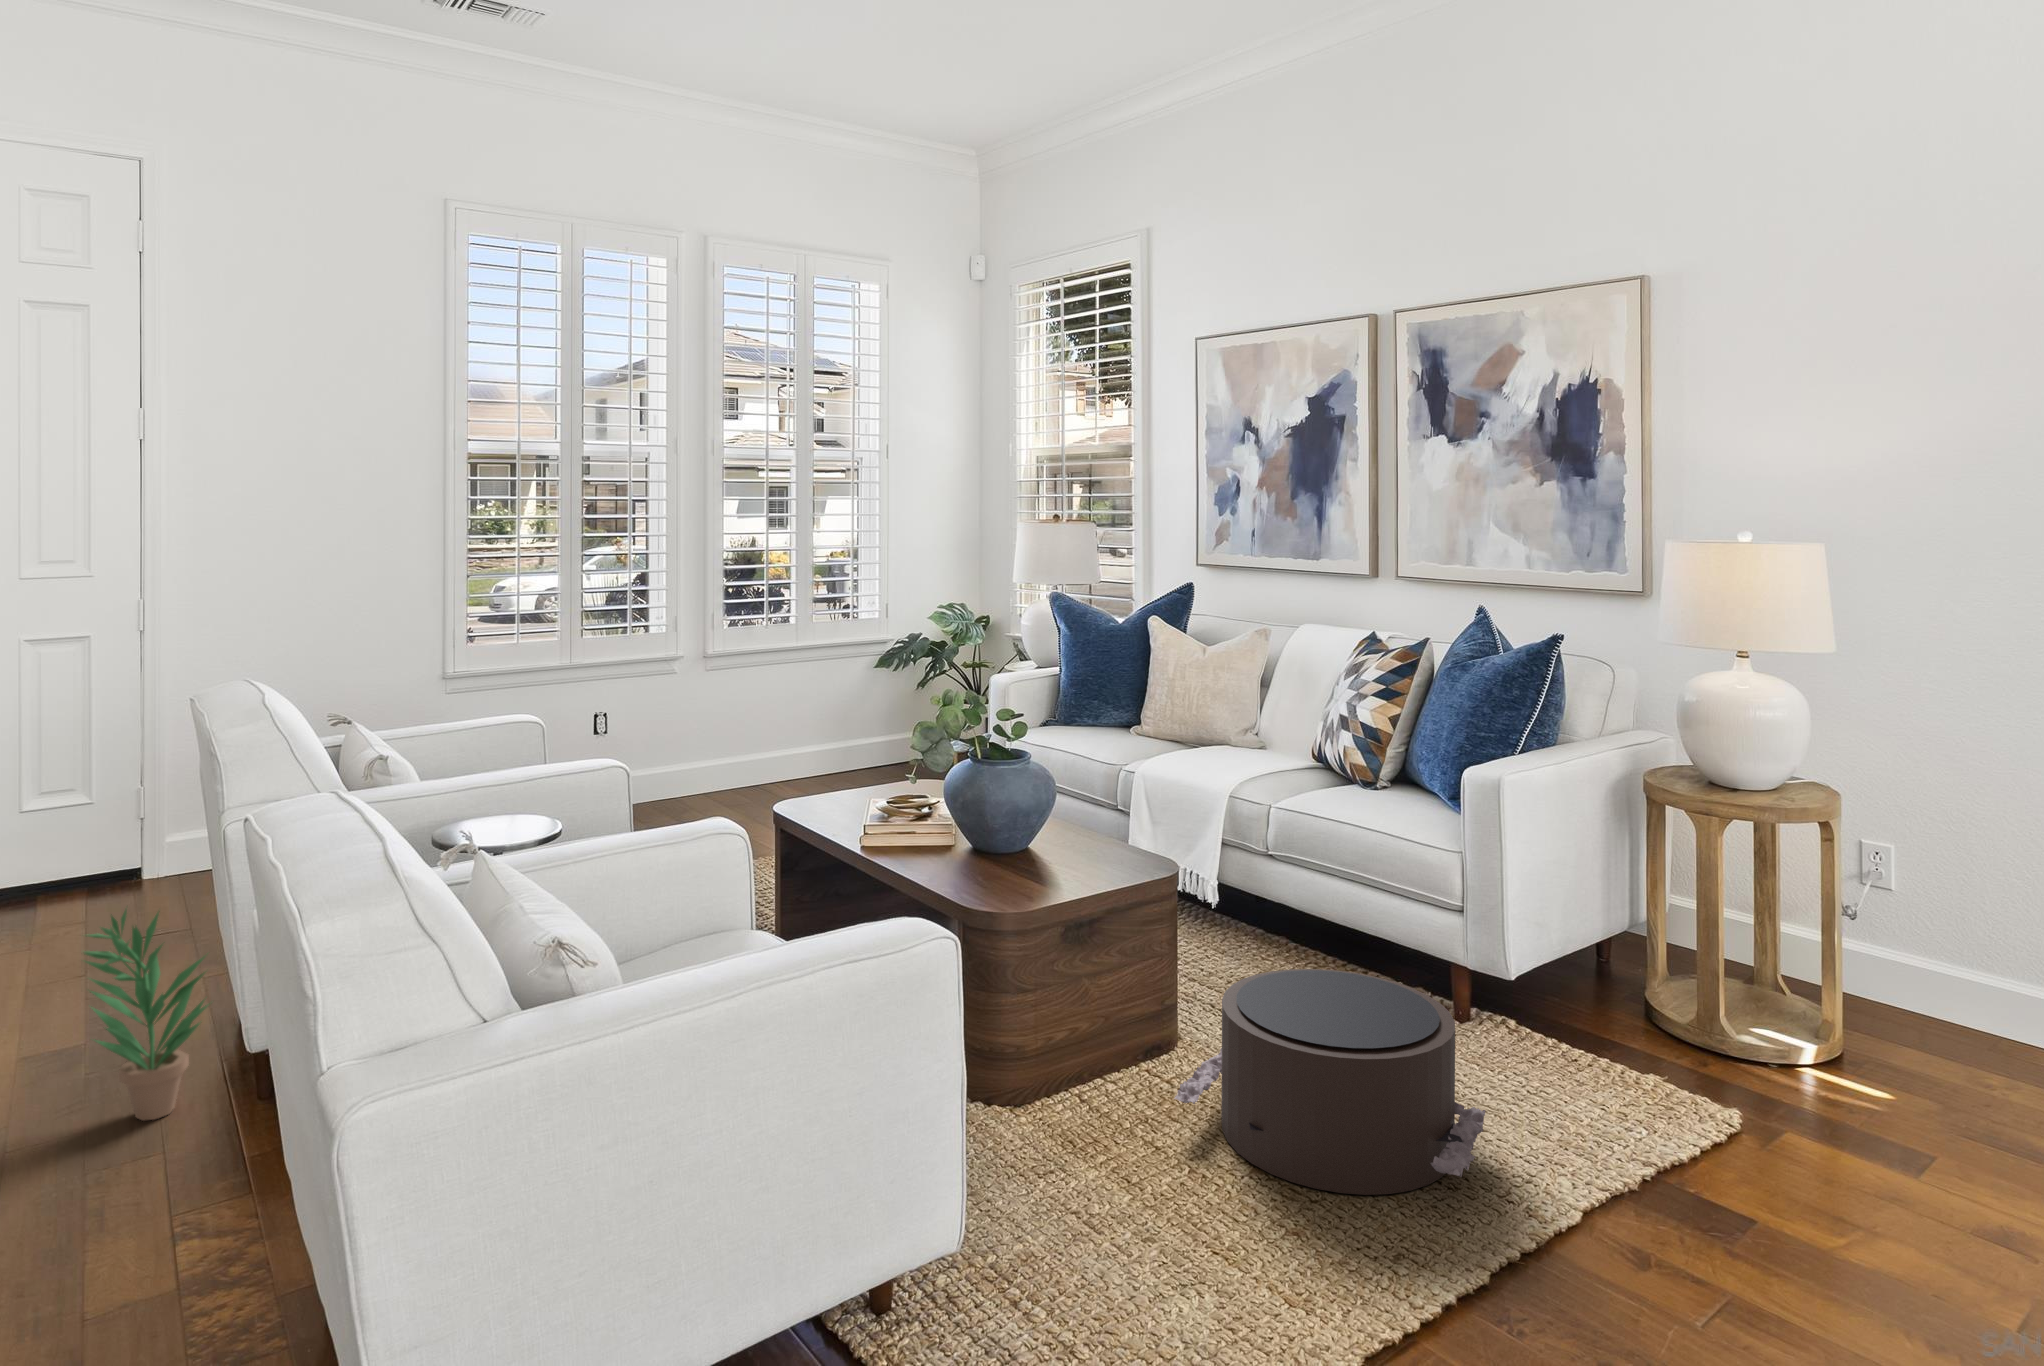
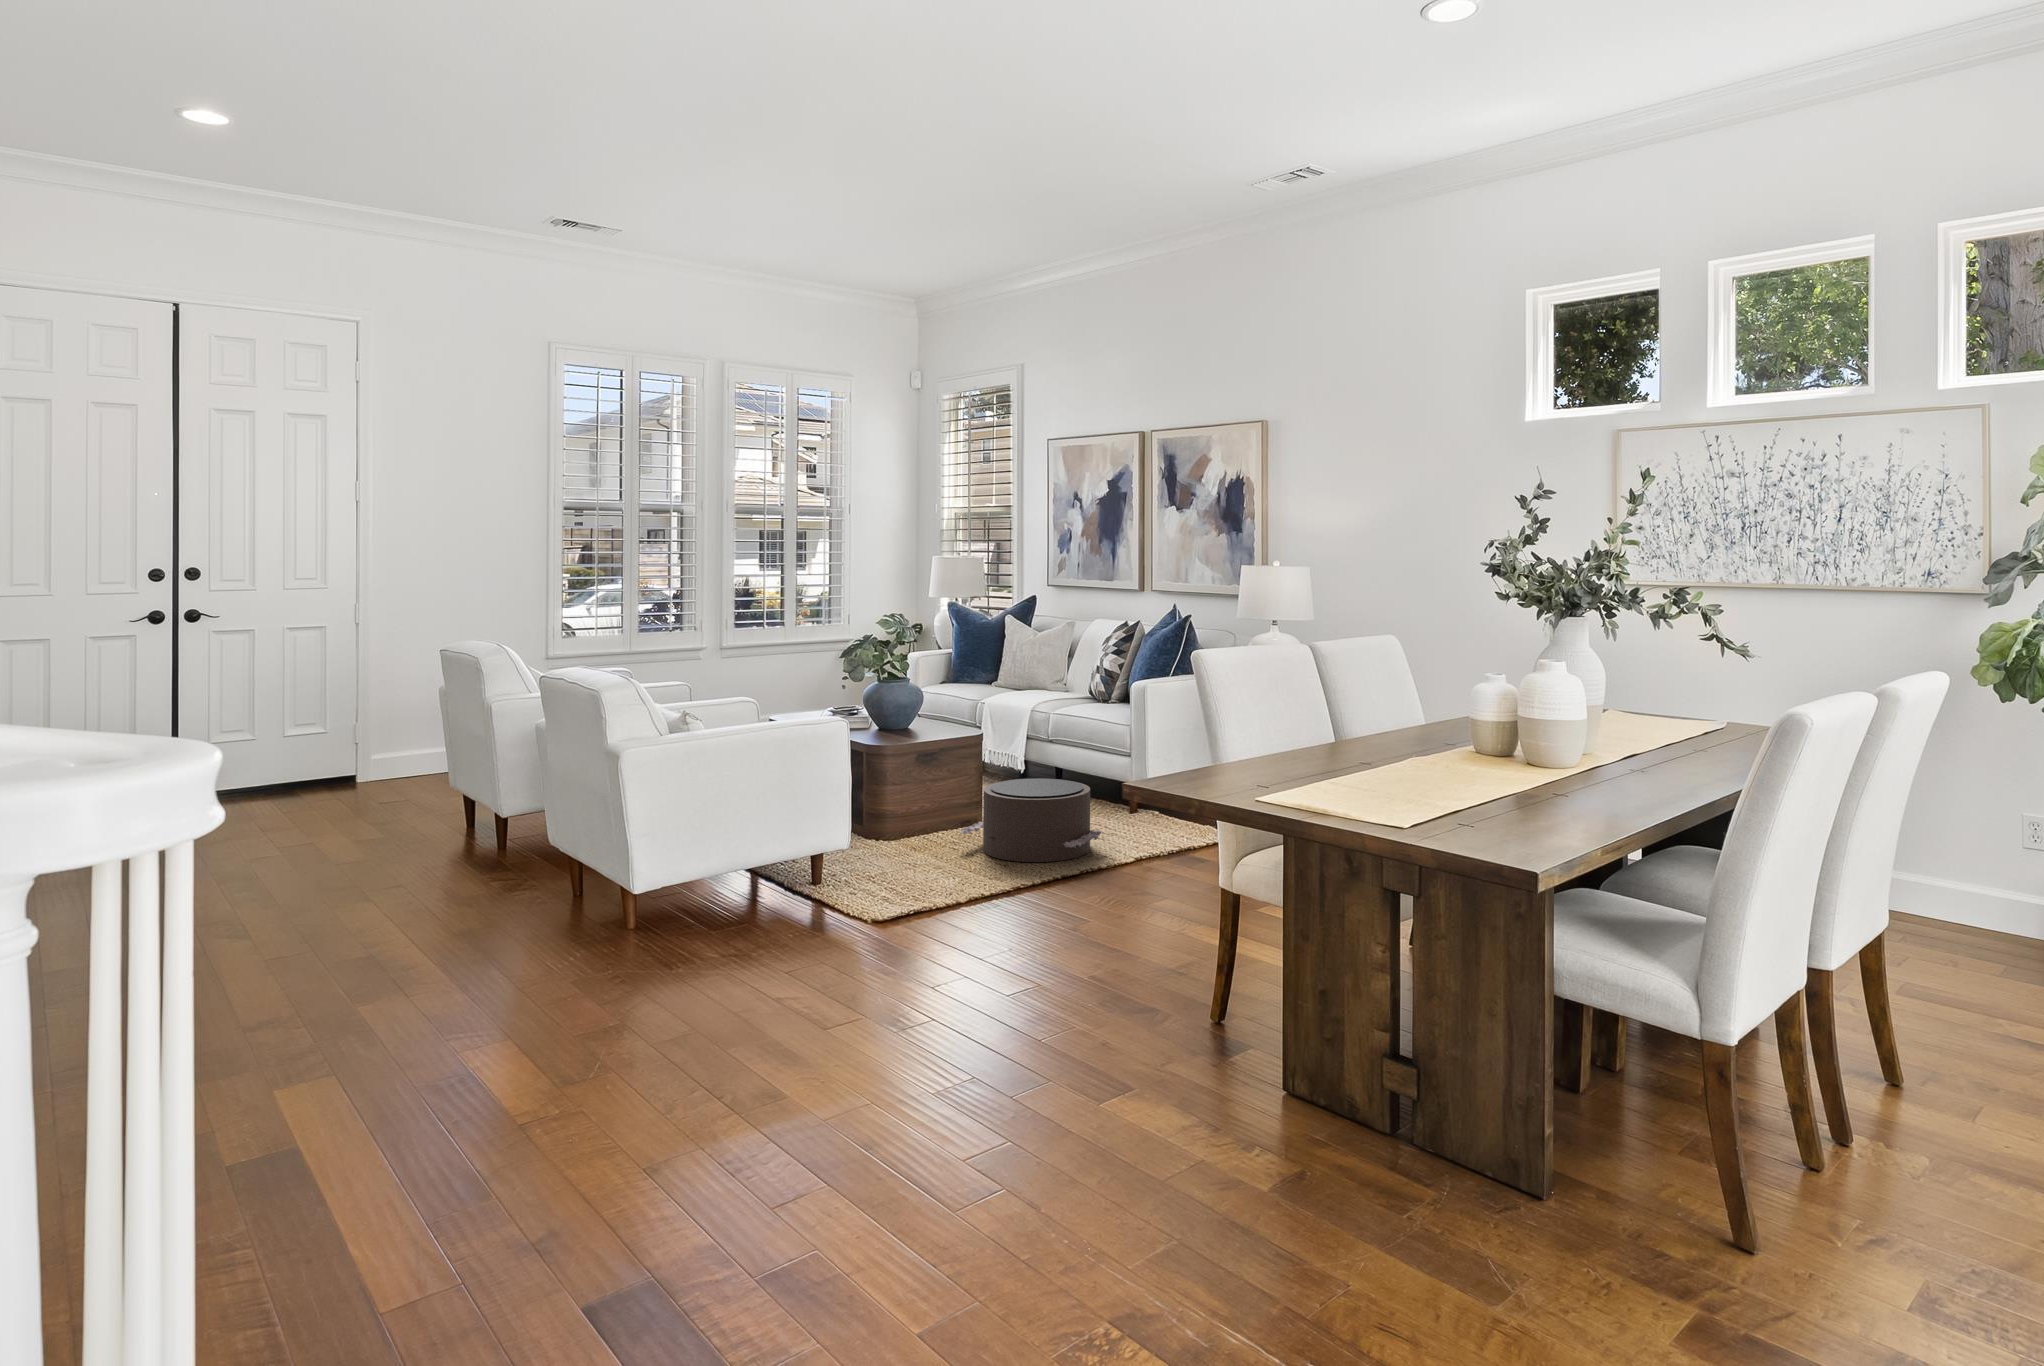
potted plant: present [84,910,208,1120] -> none [403,750,471,858]

